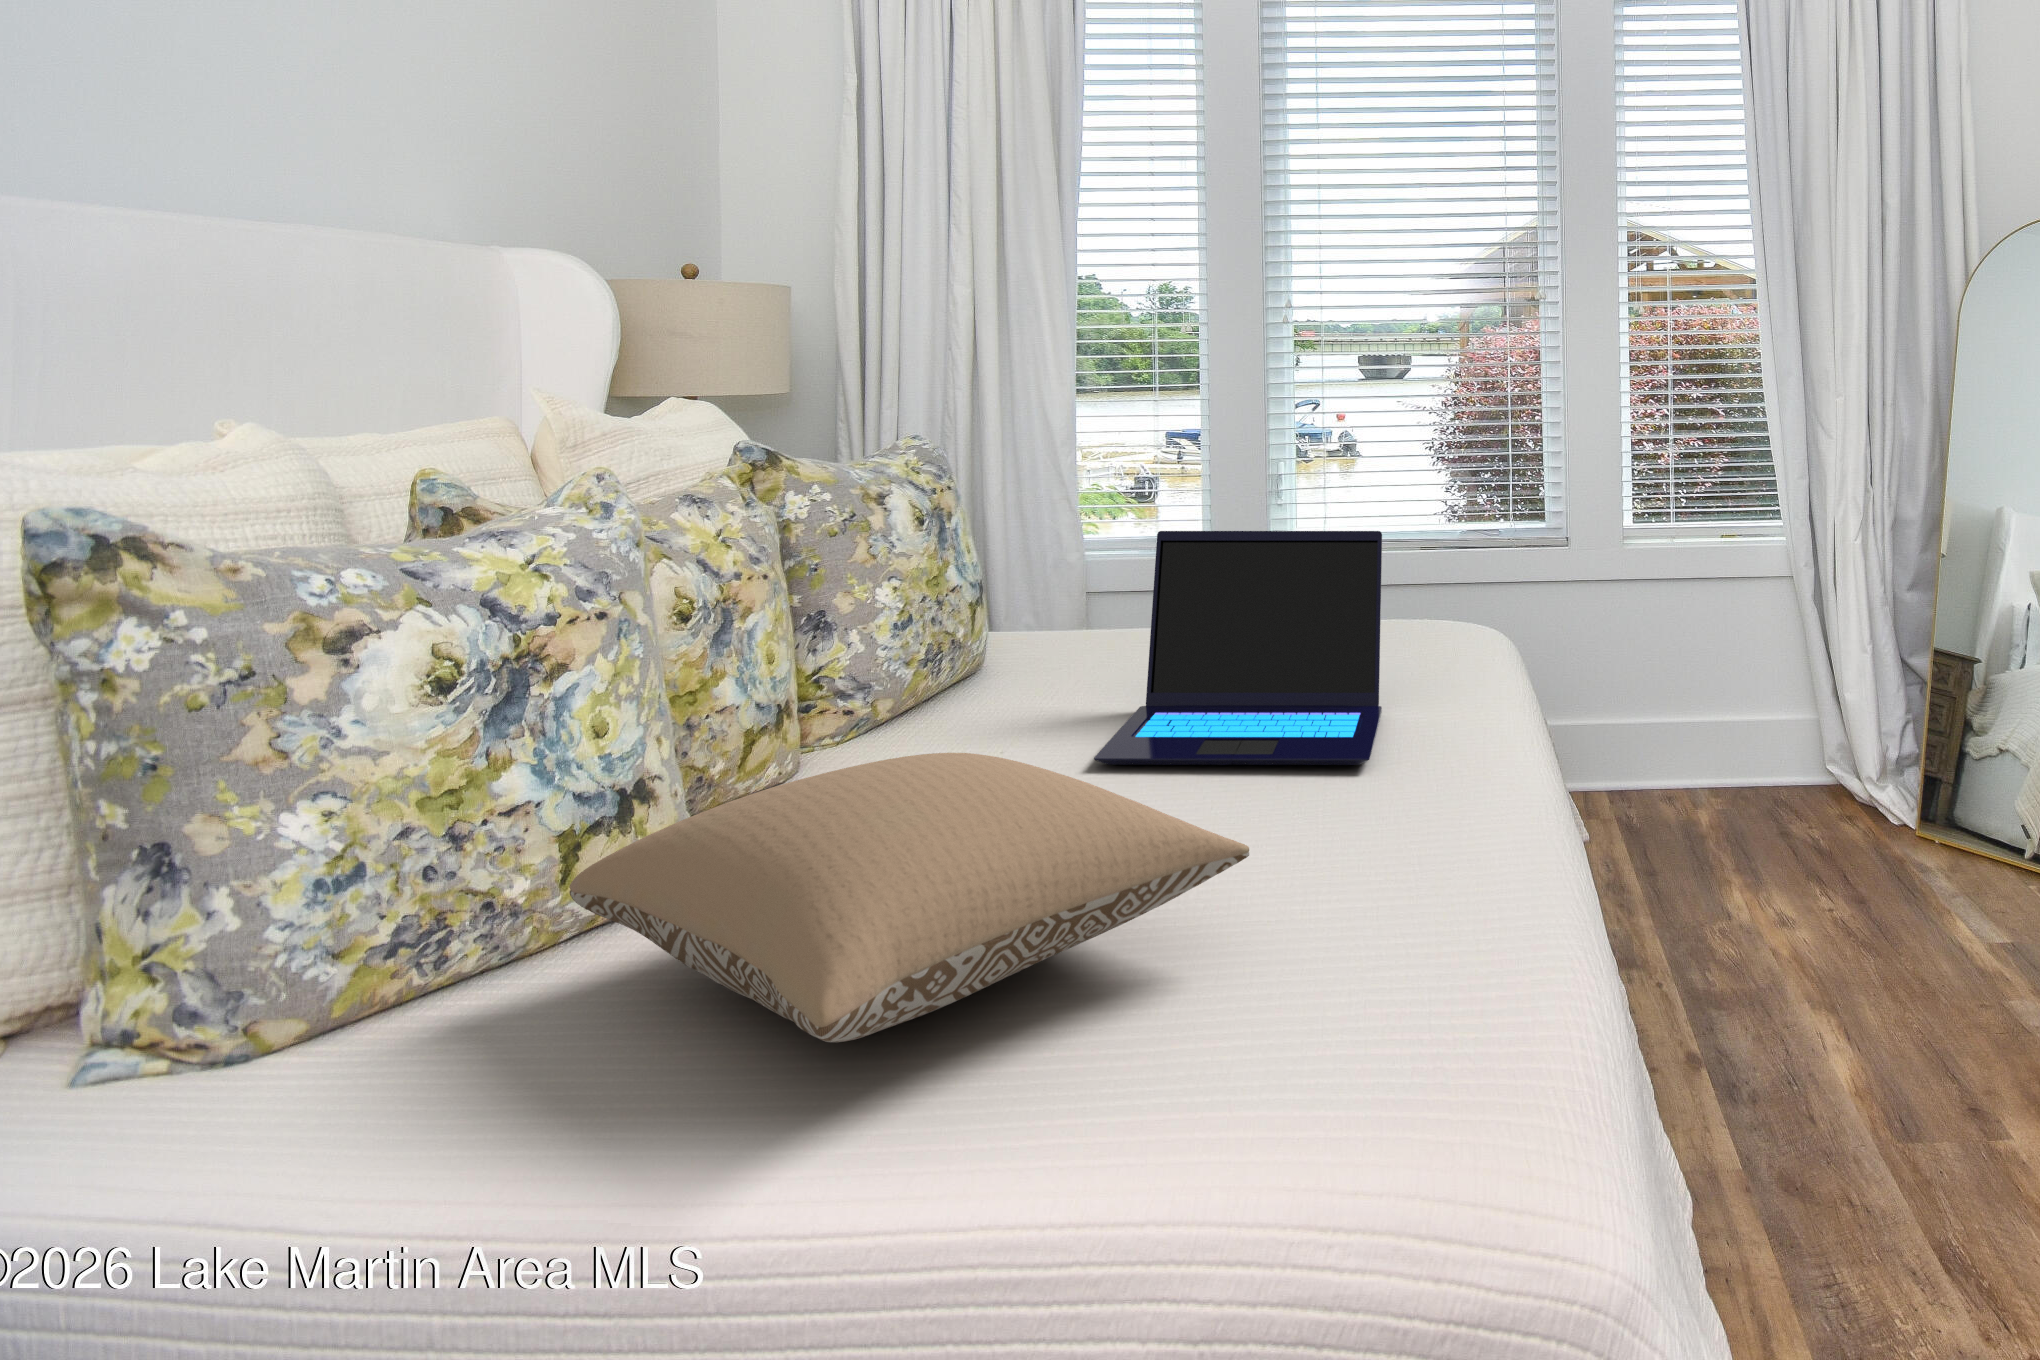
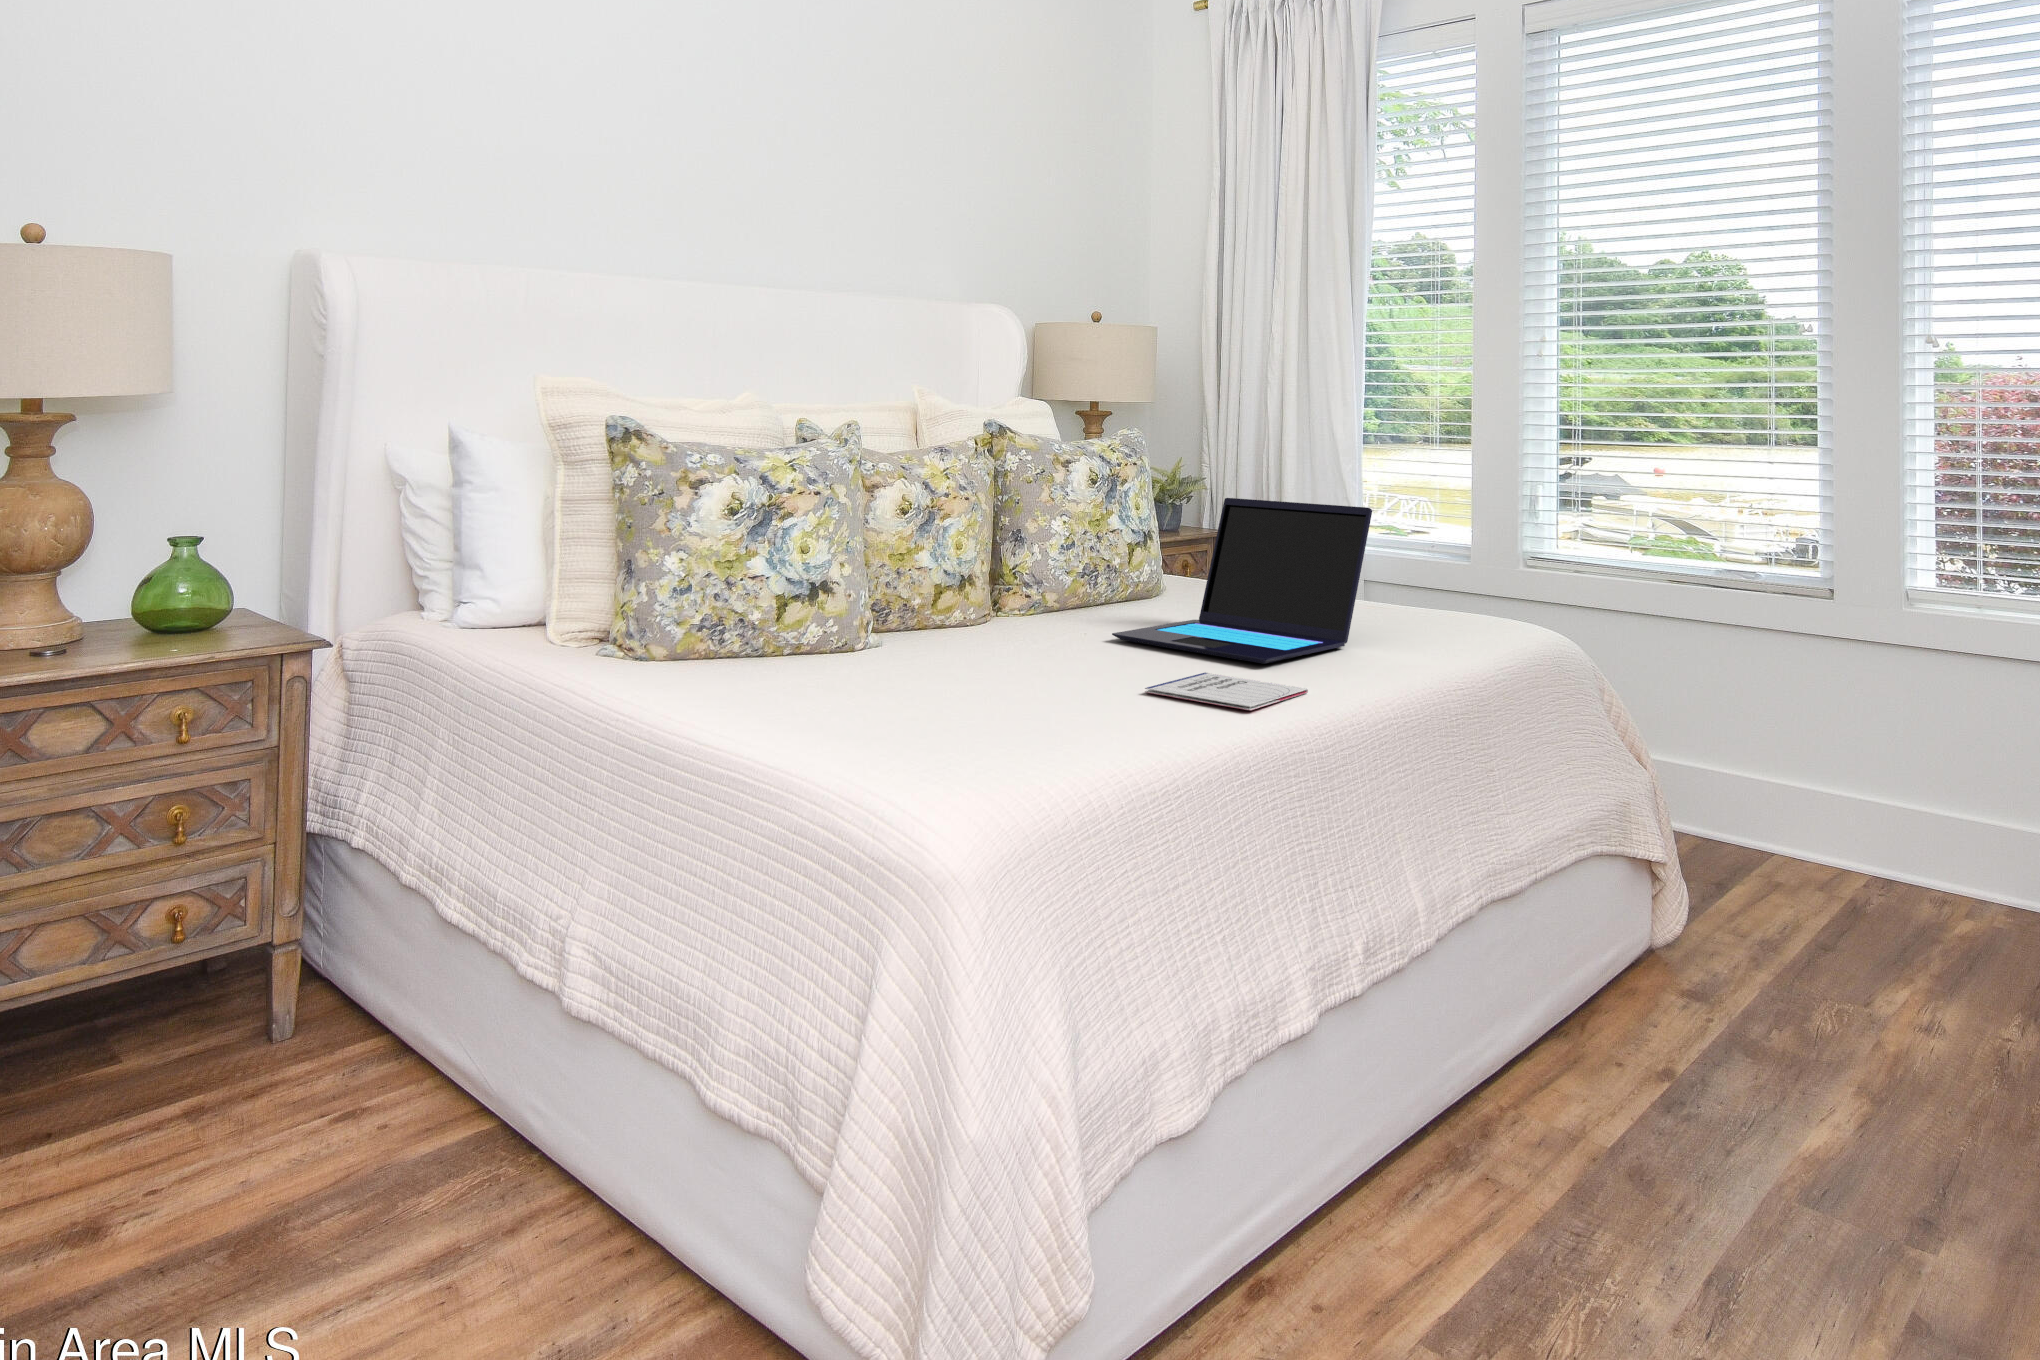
pillow: present [569,753,1249,1042] -> none [750,576,1032,689]
notebook: none [1321,792,1501,858] -> present [1145,672,1308,711]

